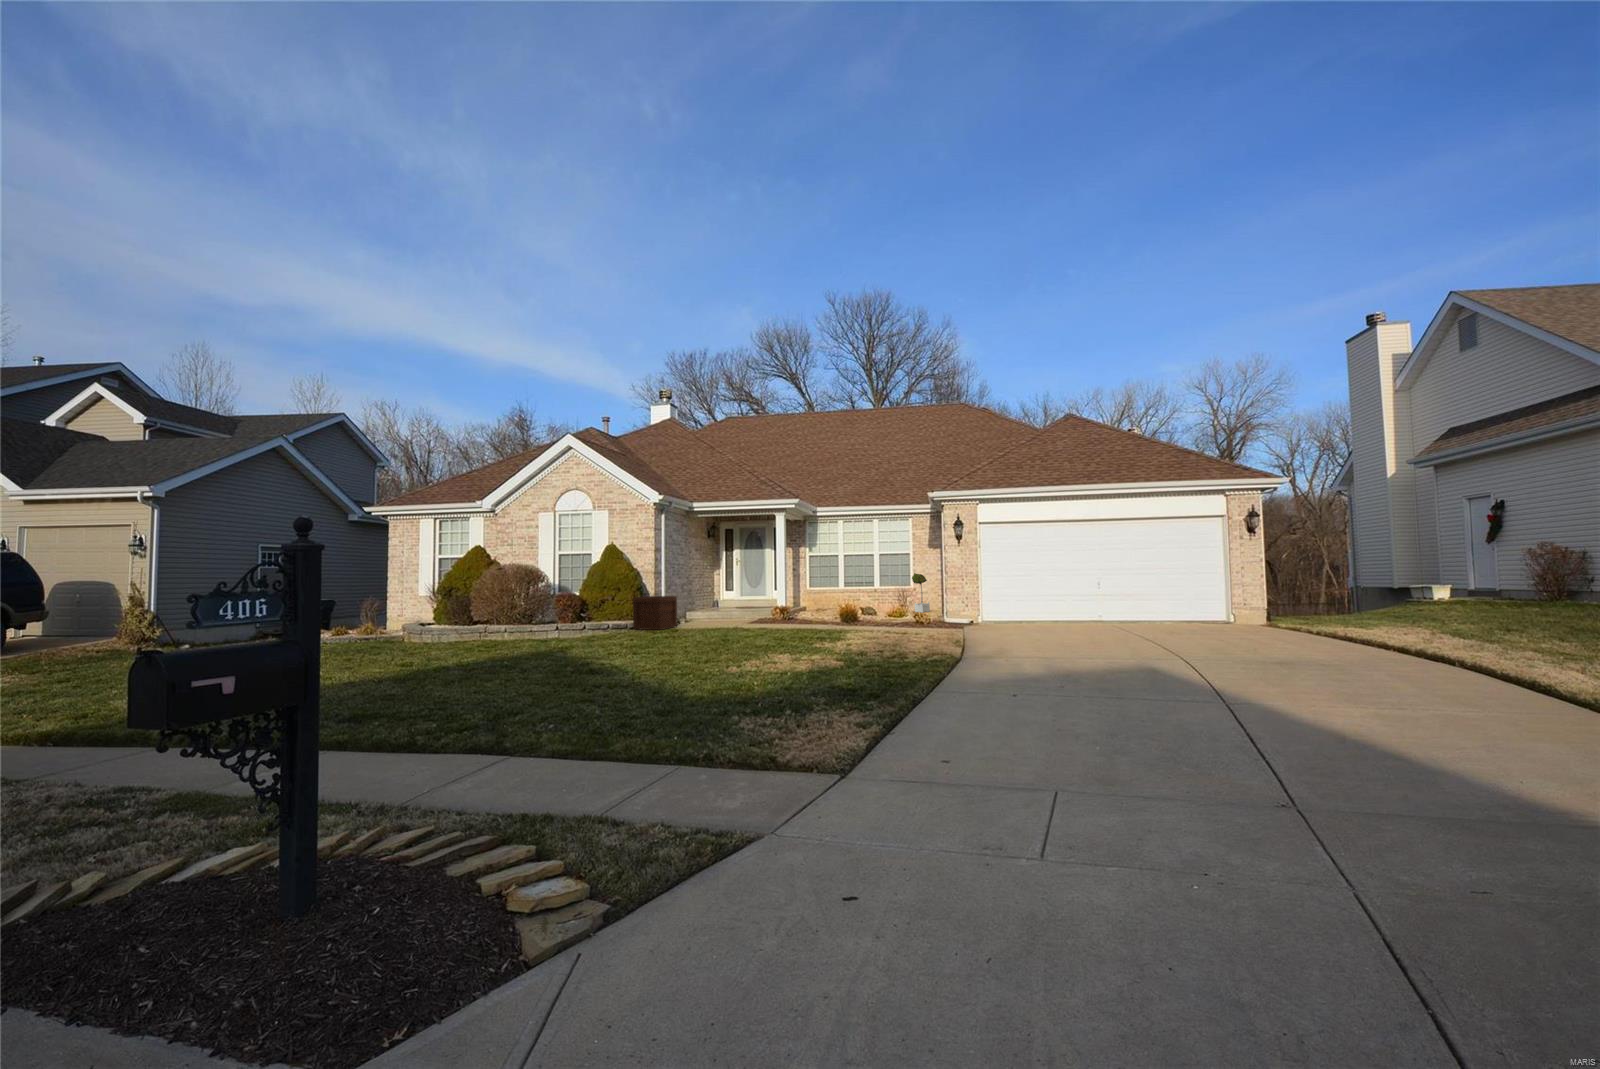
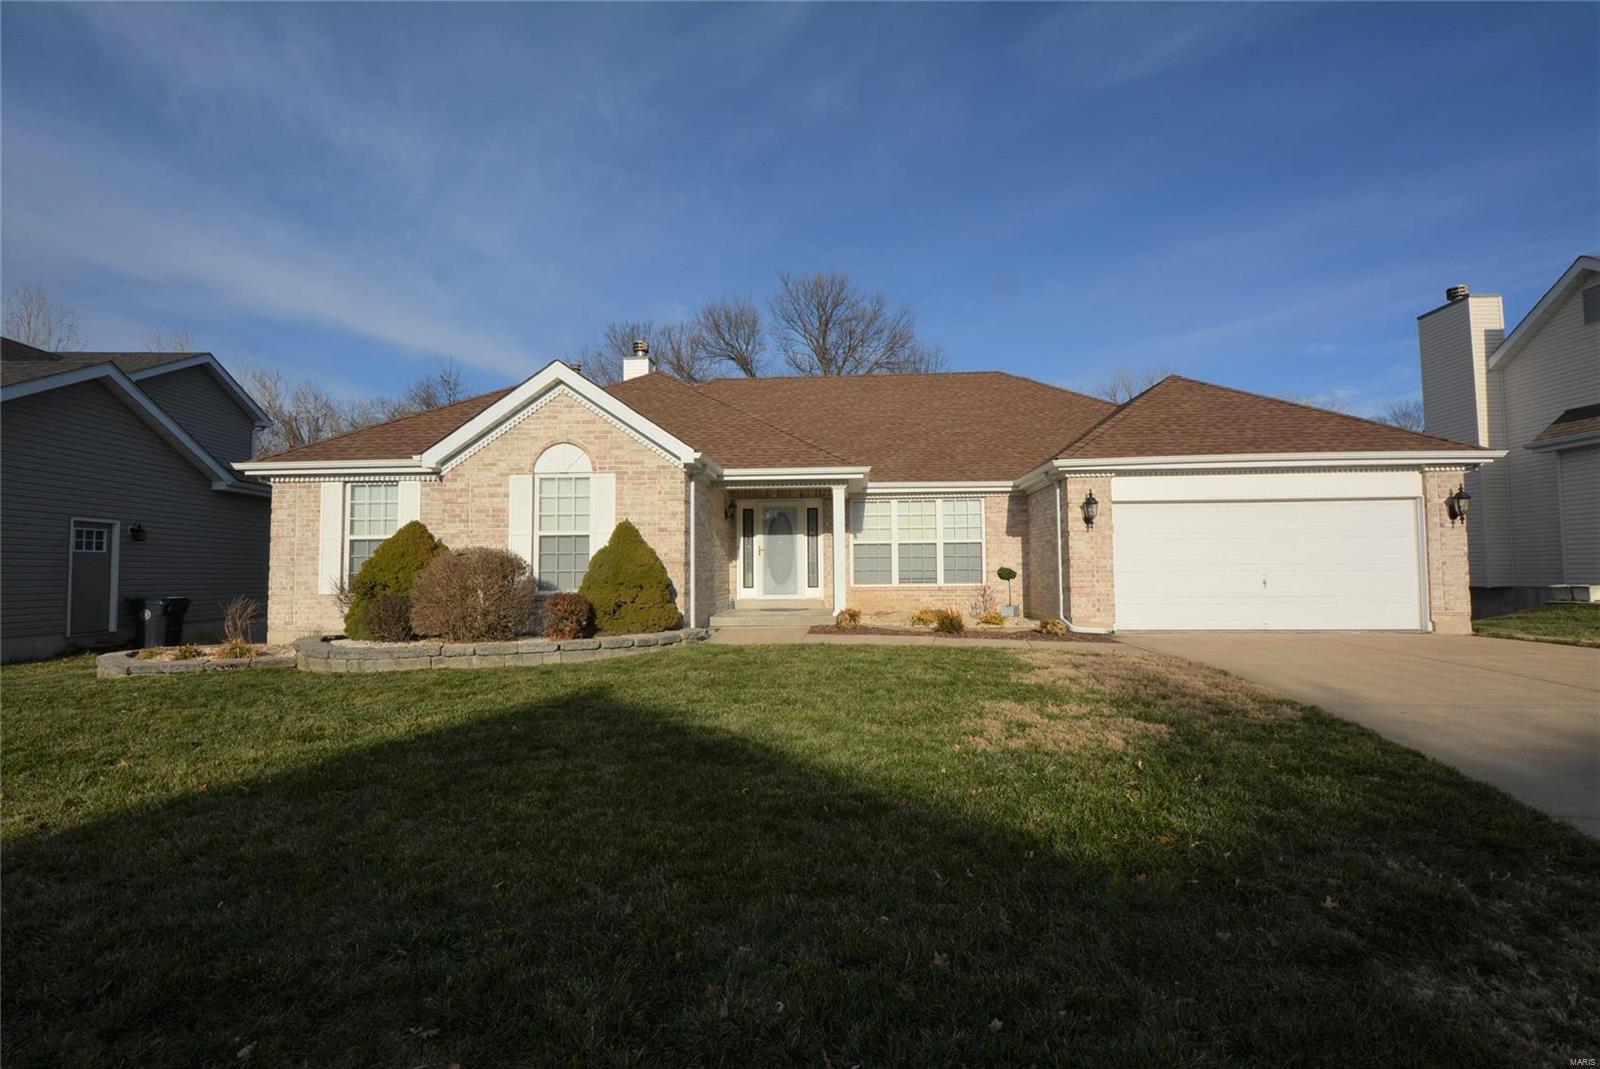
wooden crate: present [633,596,677,630] -> none [665,595,725,647]

